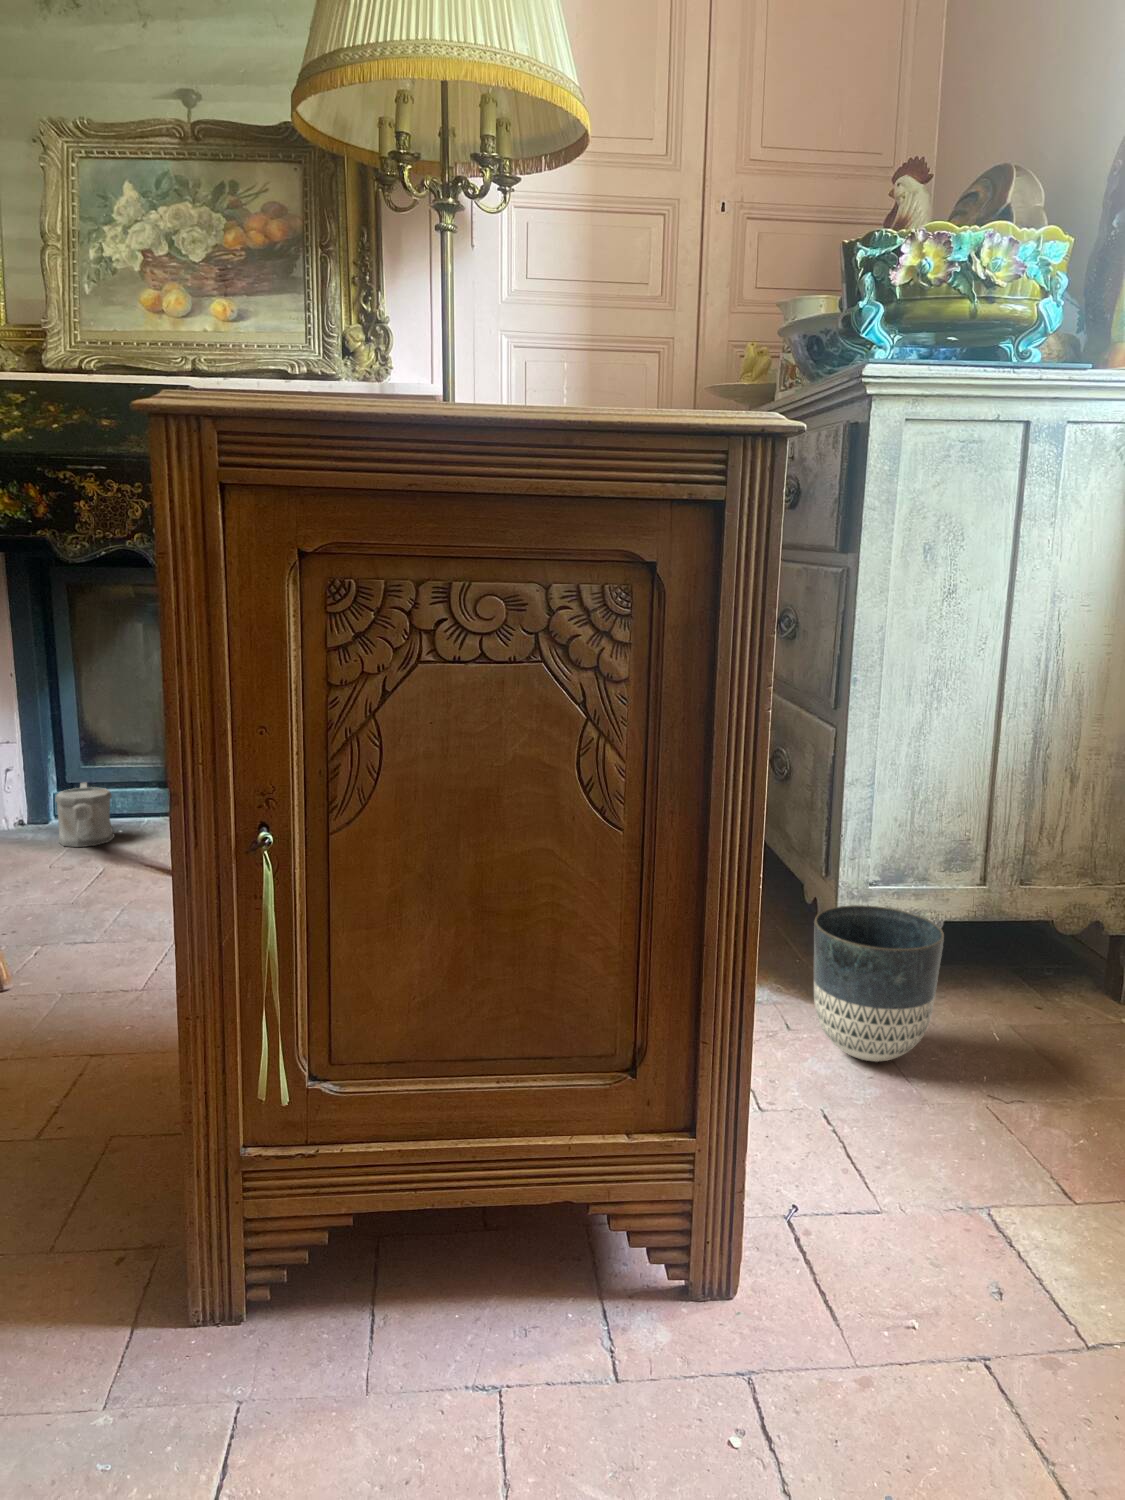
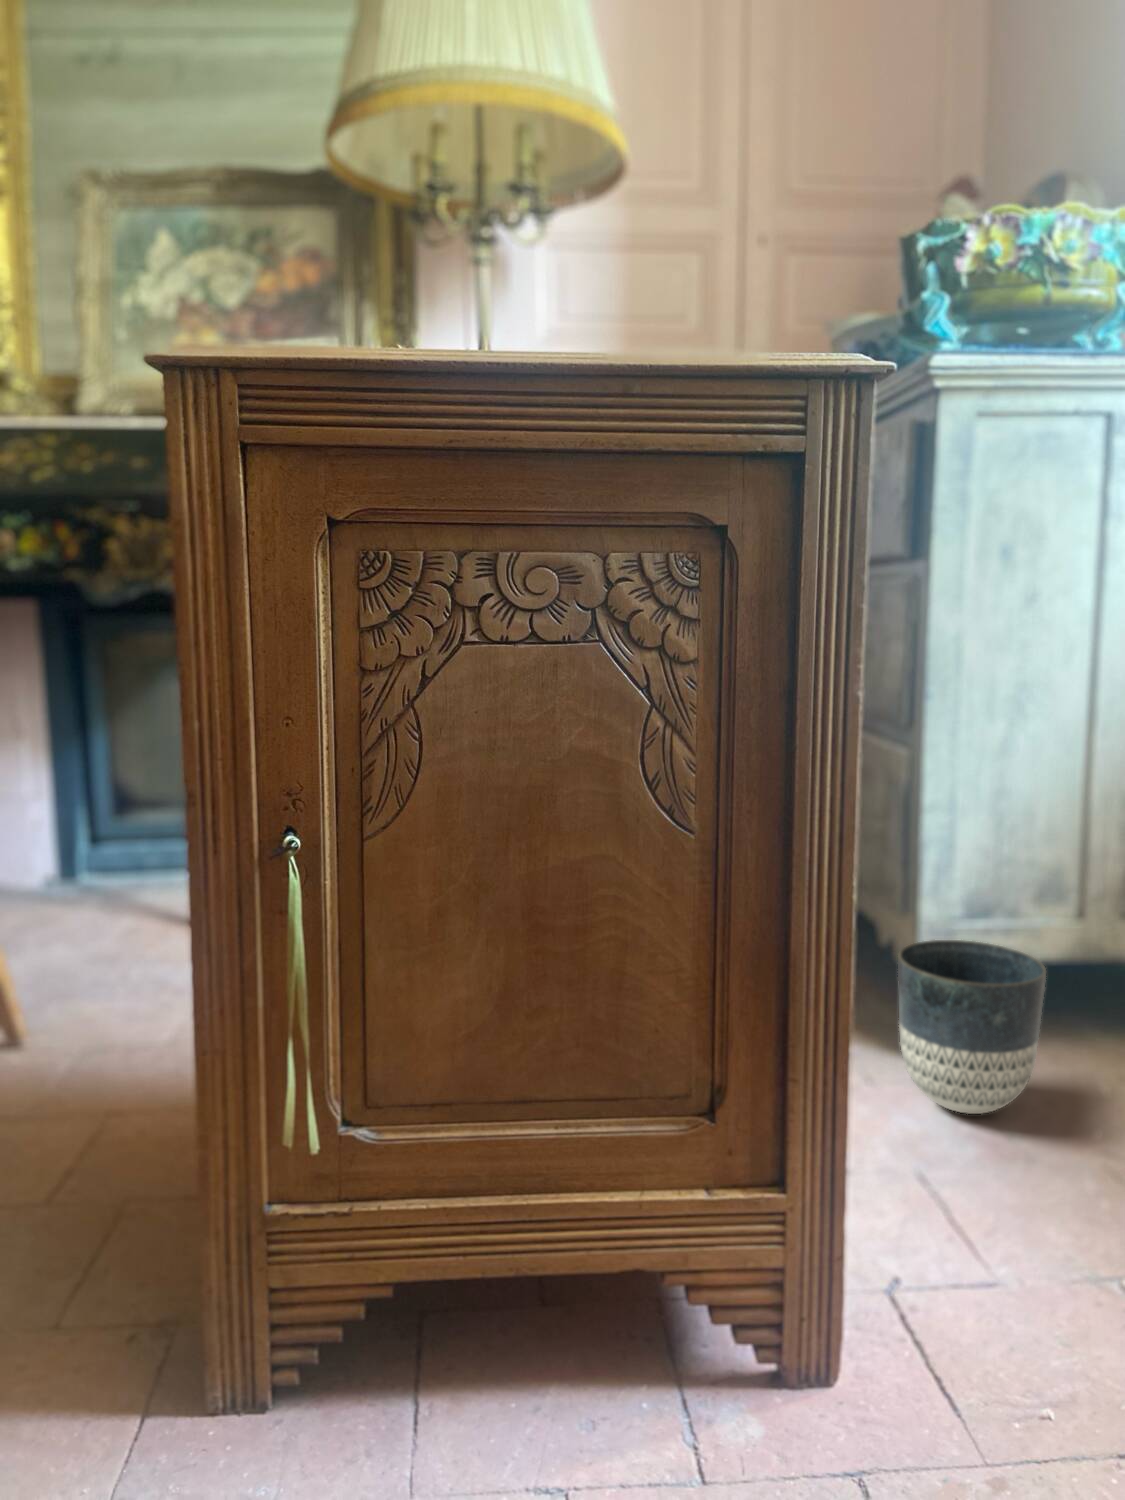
watering can: present [55,783,114,847] -> none [82,832,143,899]

